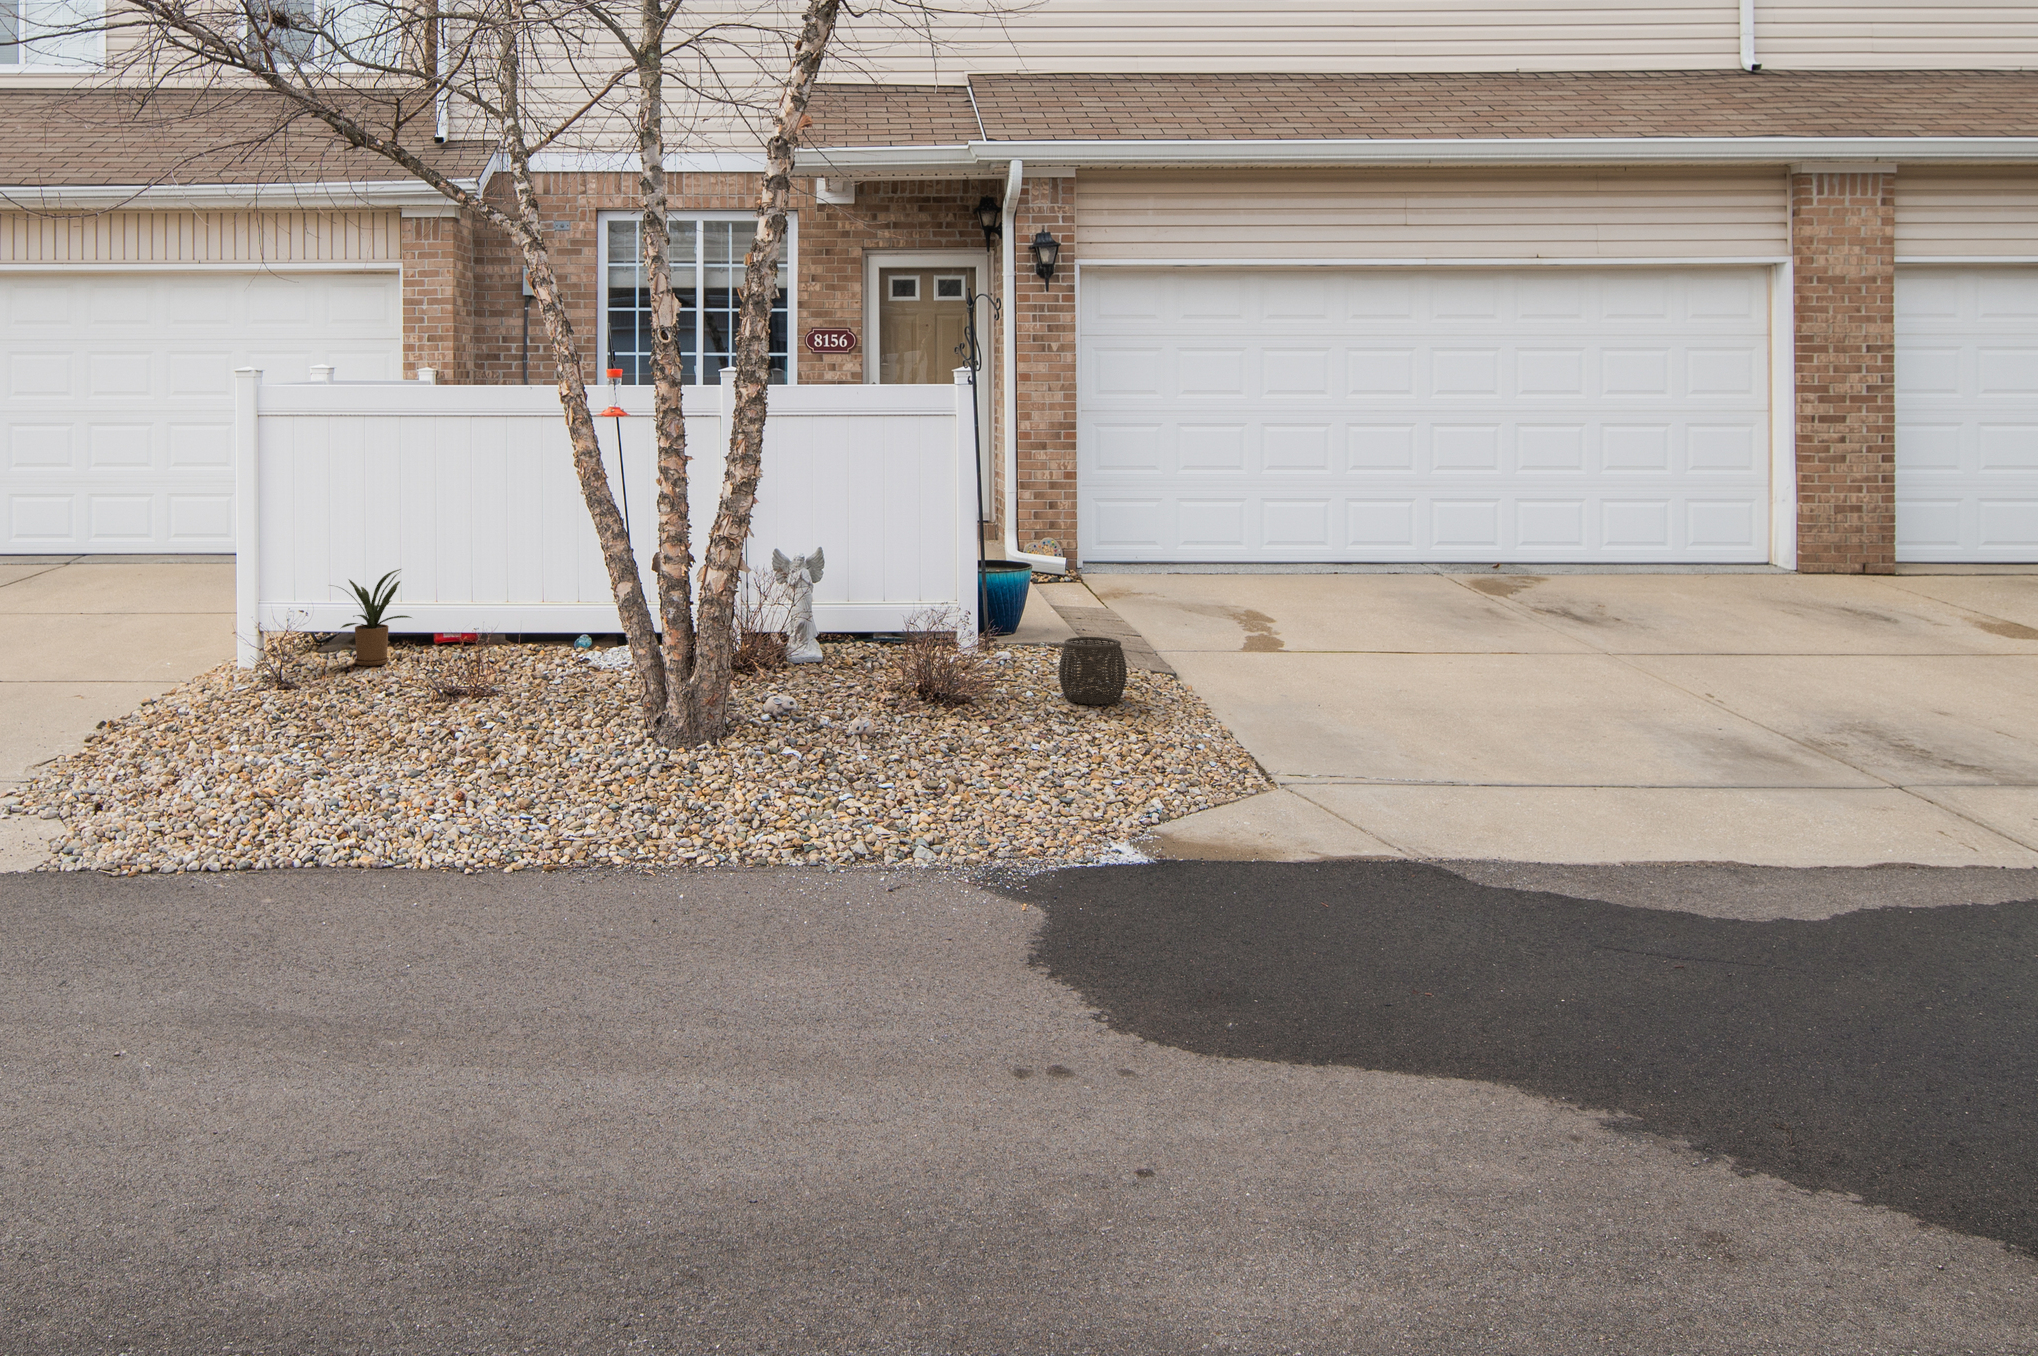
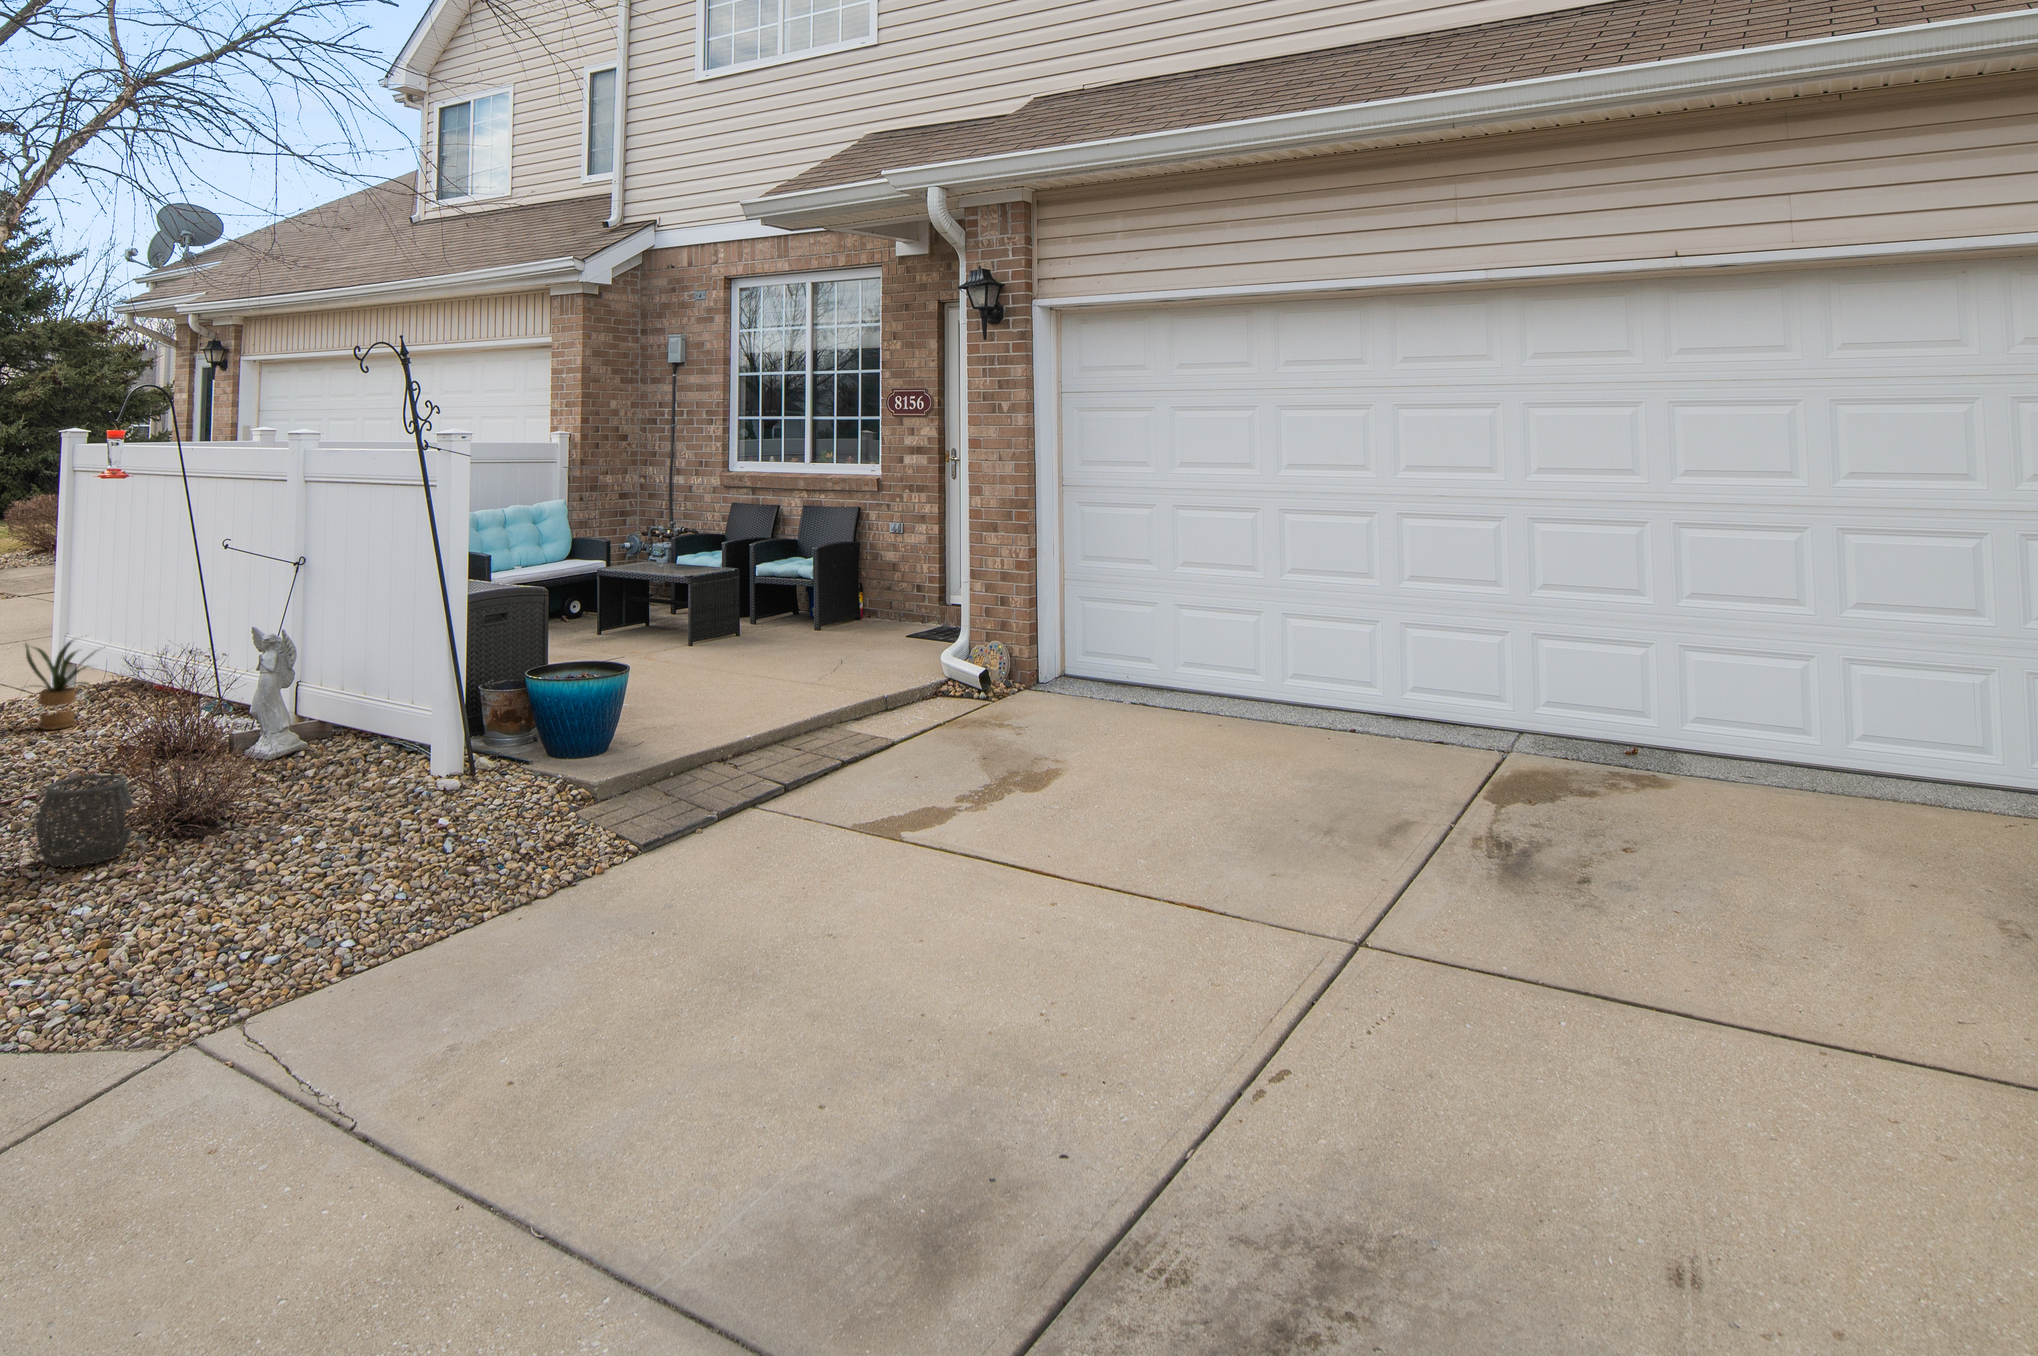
woven basket: present [1058,637,1128,705] -> present [36,774,133,867]

